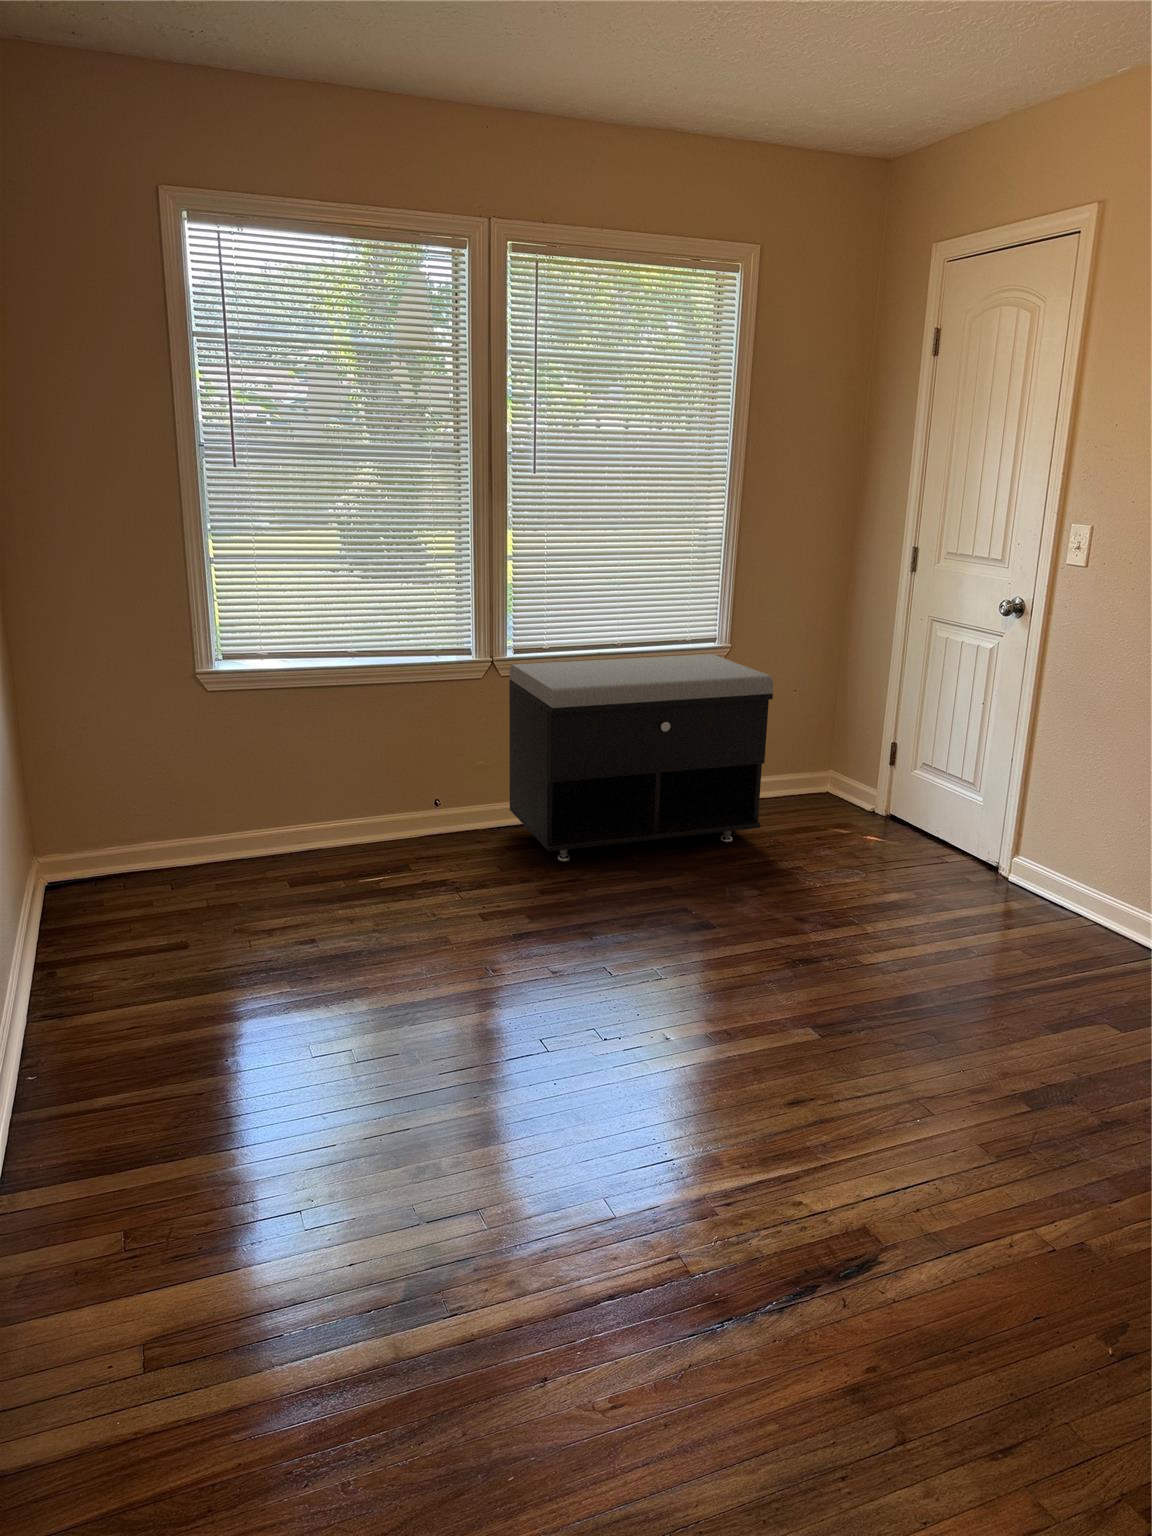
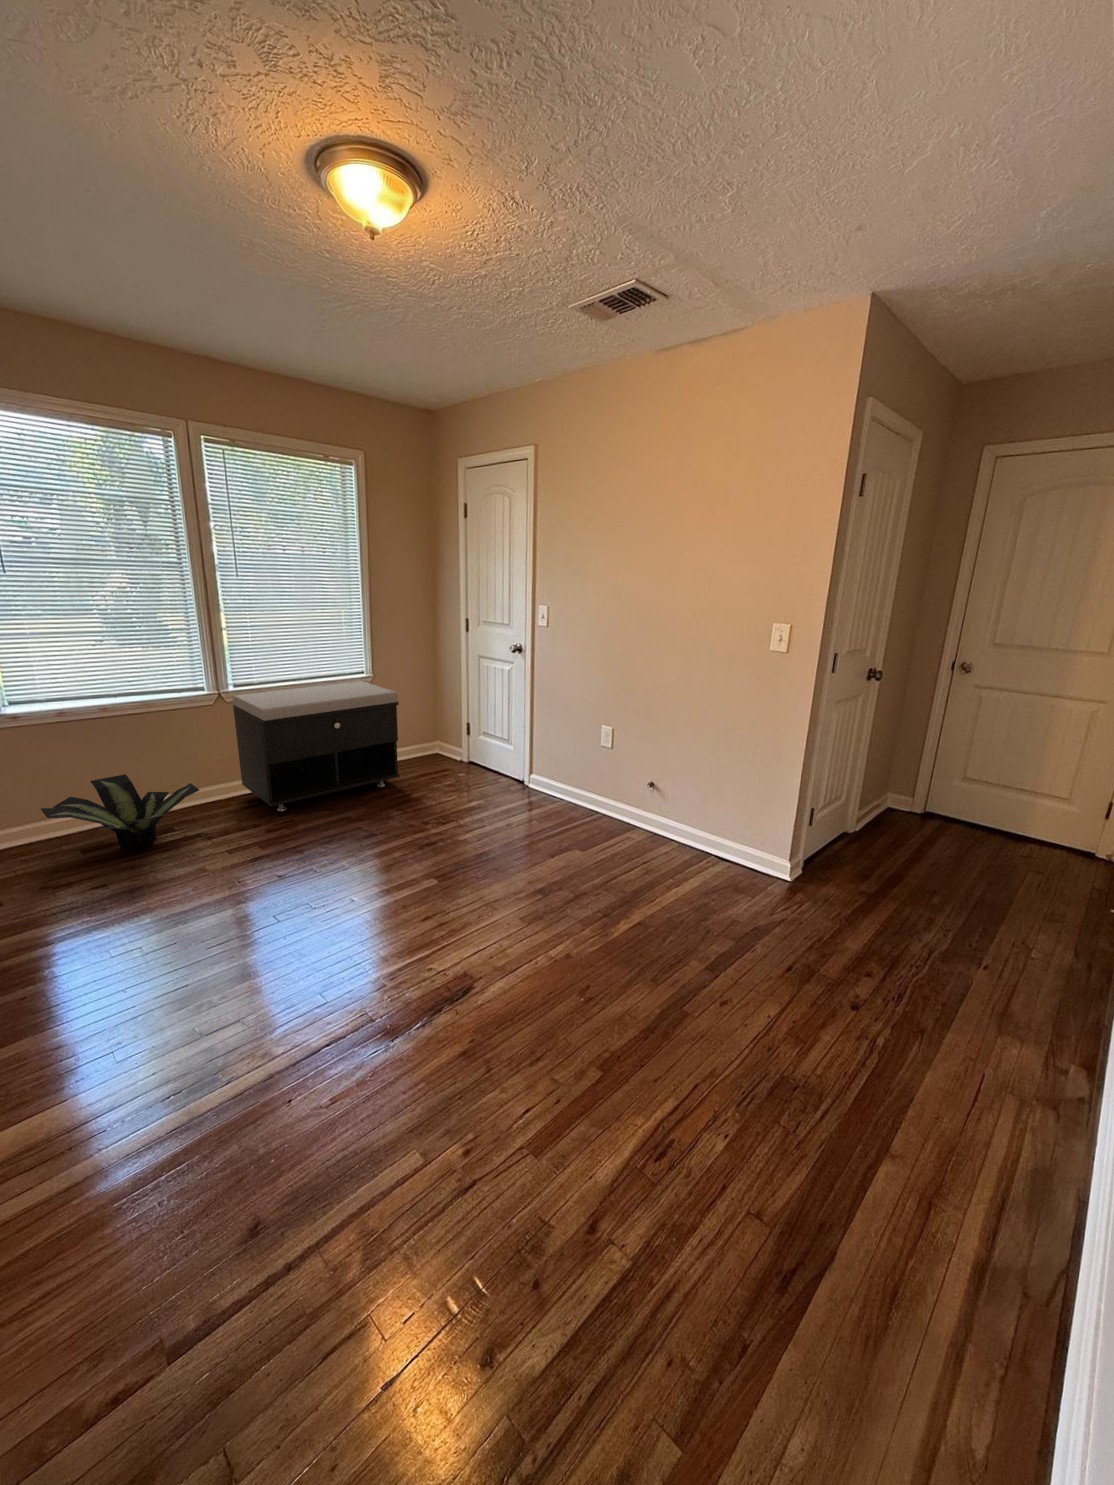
potted plant: none [244,774,450,892] -> present [41,774,199,850]

